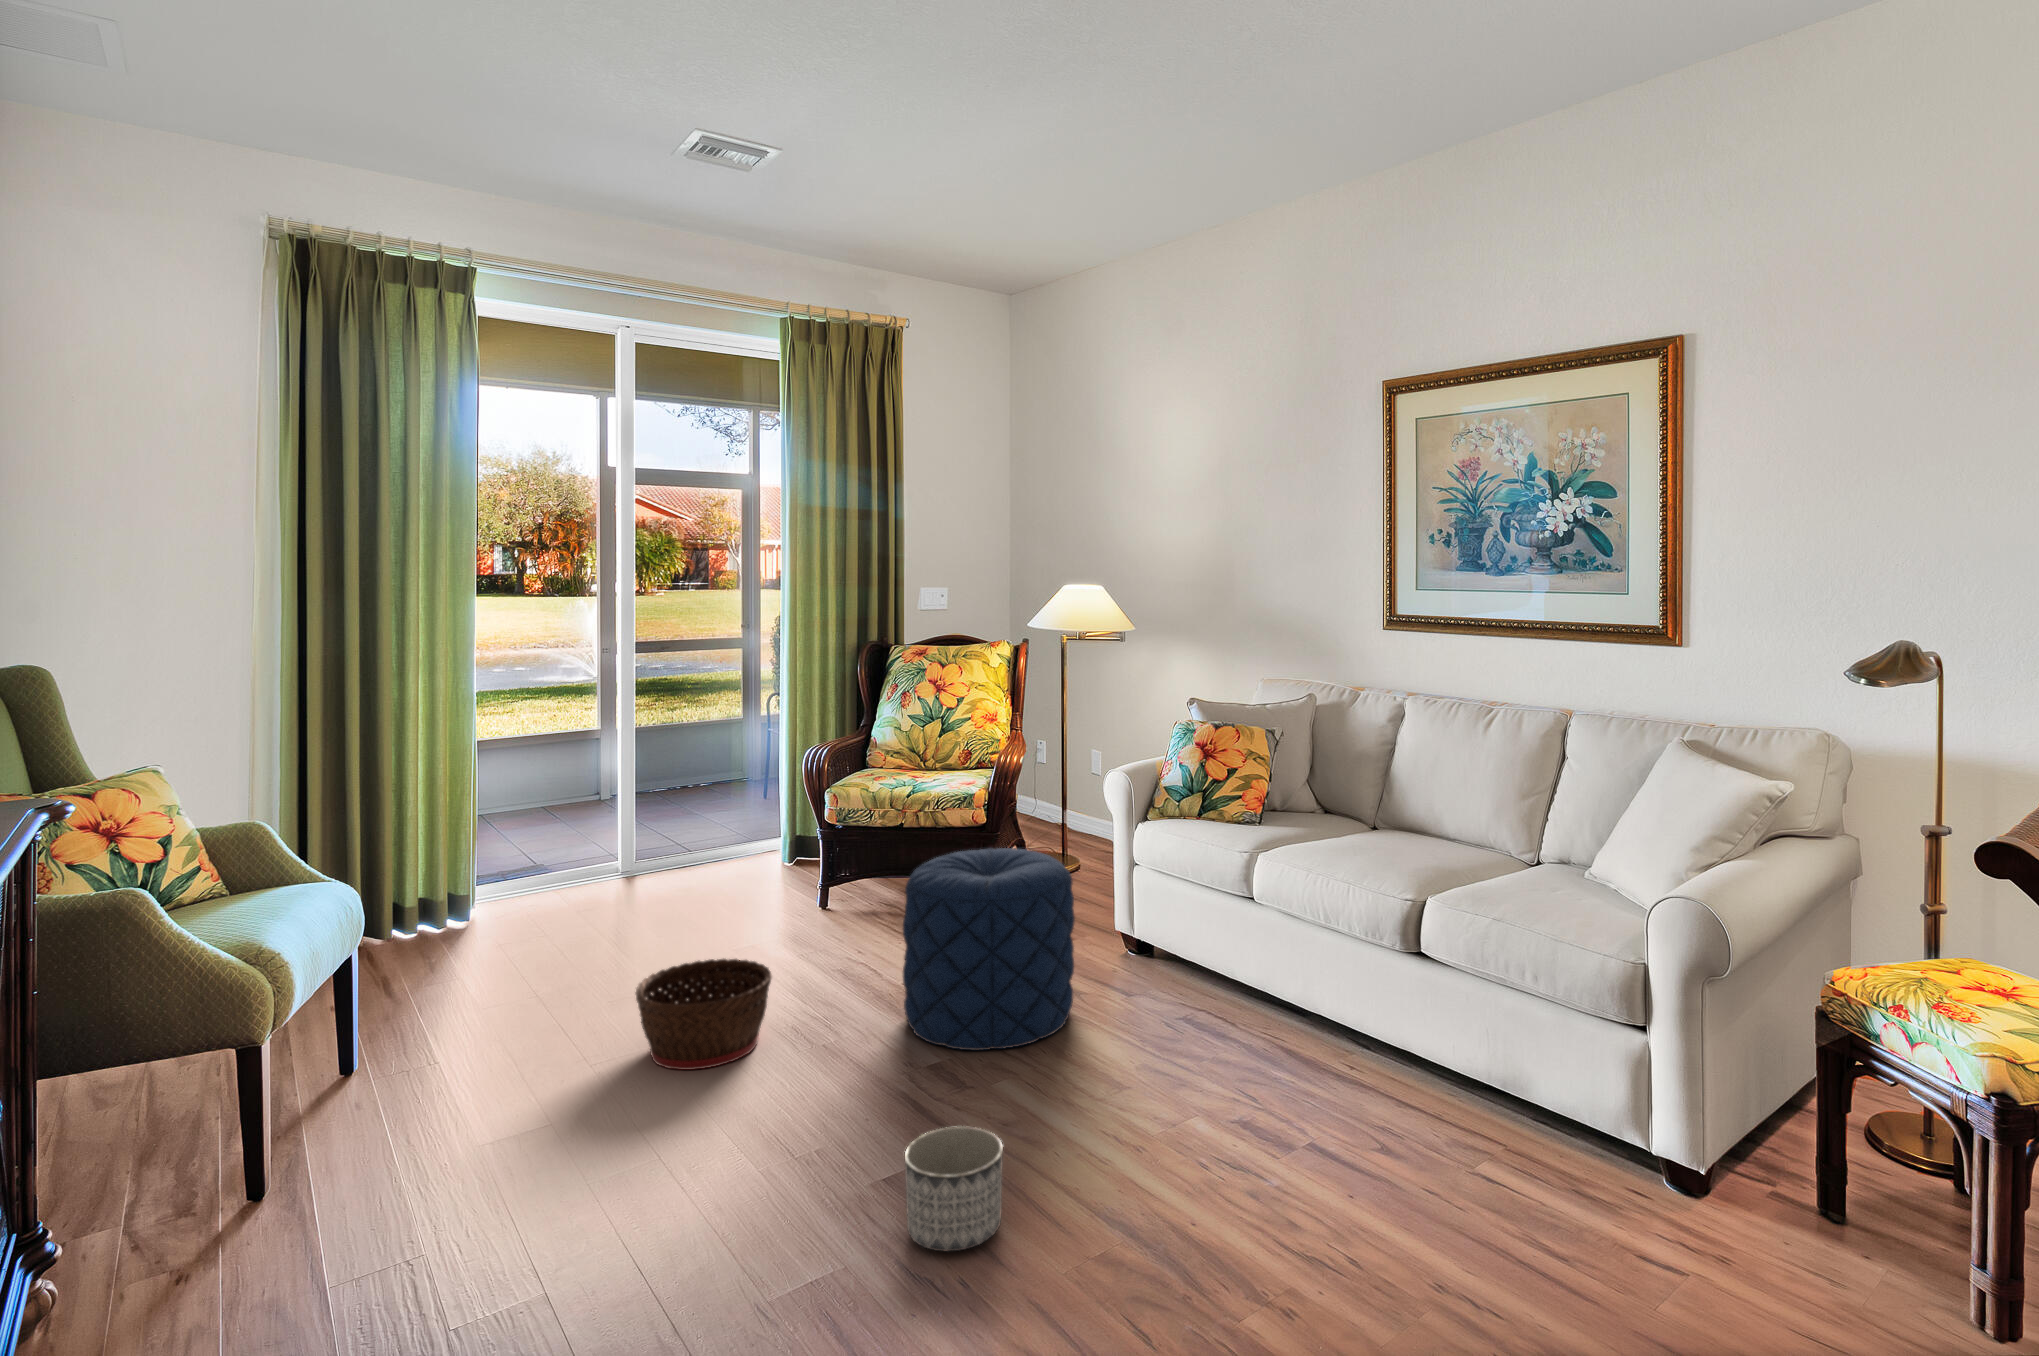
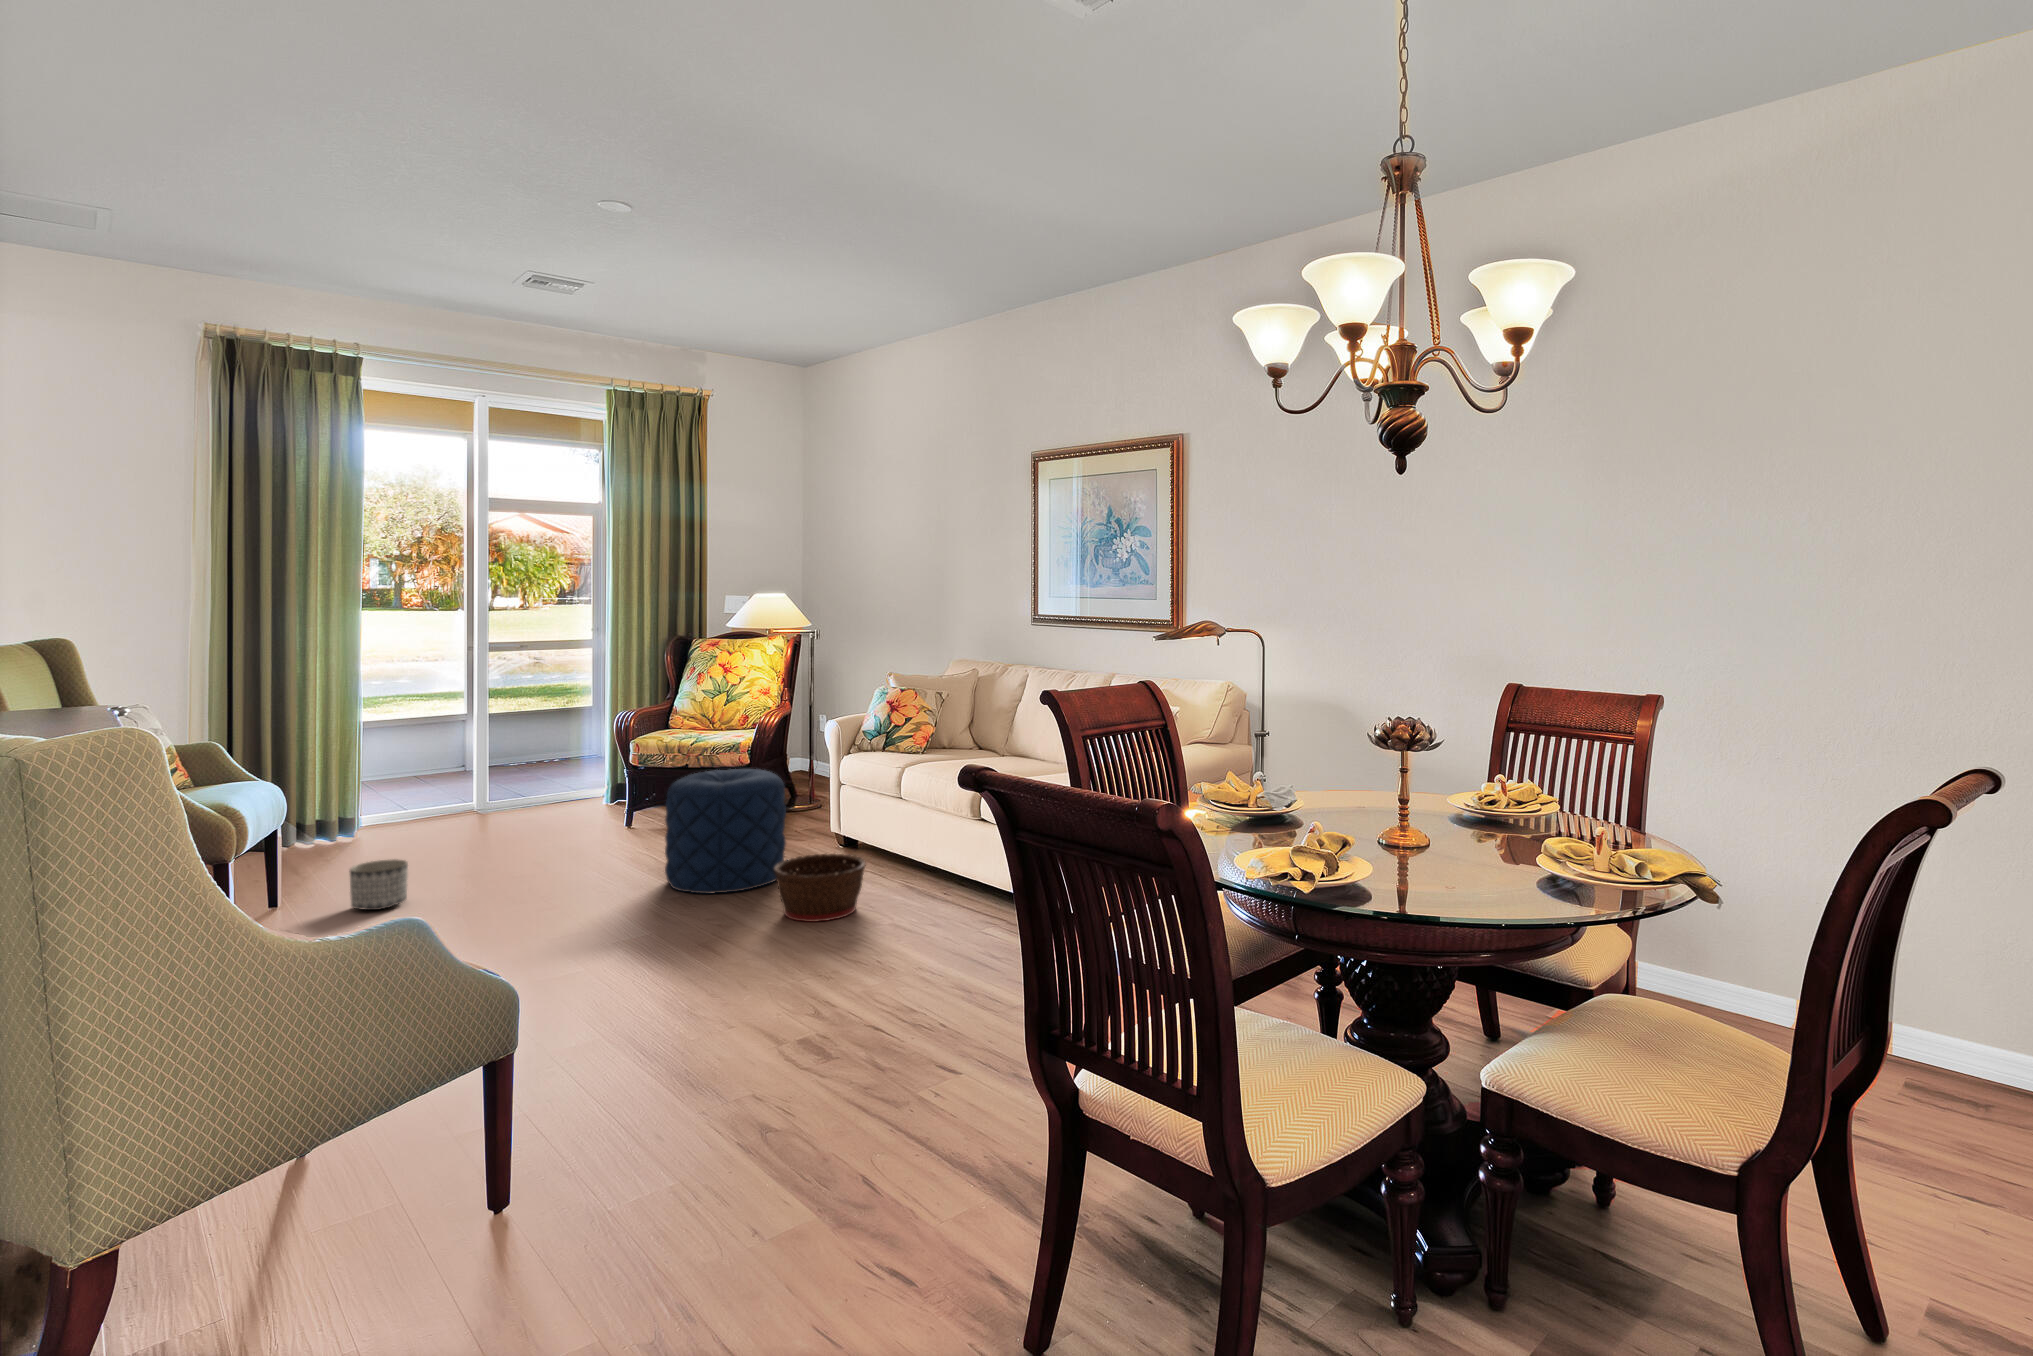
basket: present [636,959,772,1070] -> present [774,854,866,922]
planter: present [905,1126,1003,1252] -> present [349,859,408,910]

